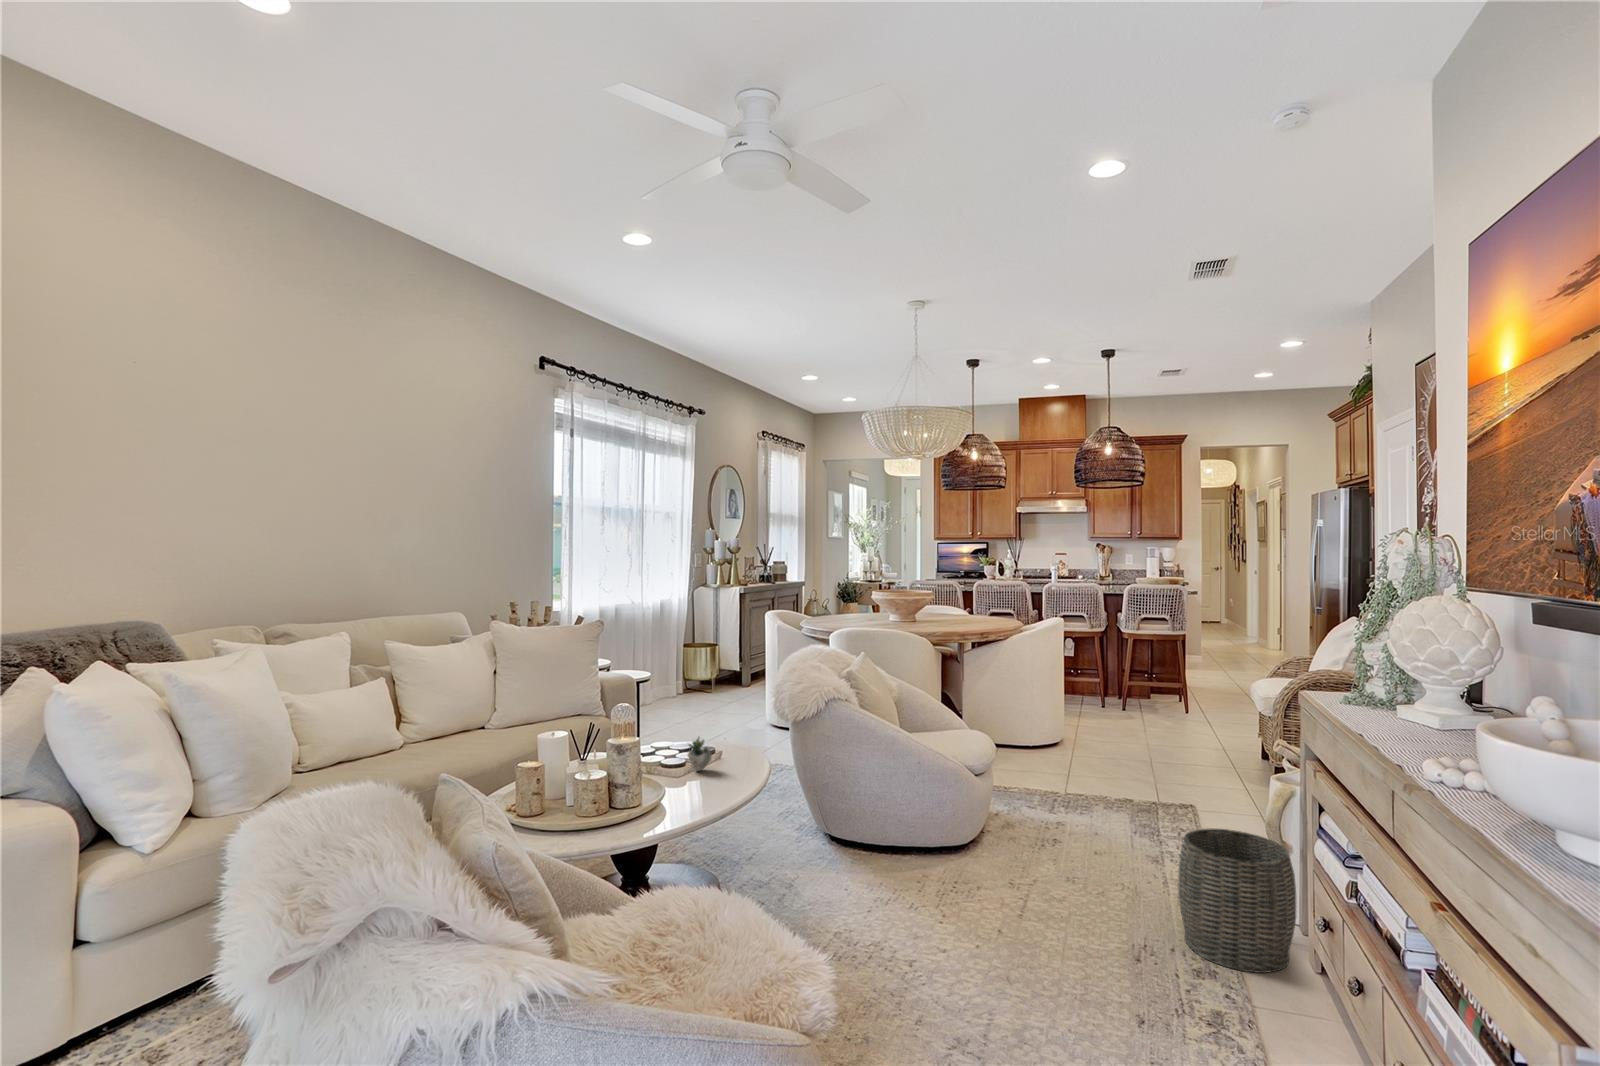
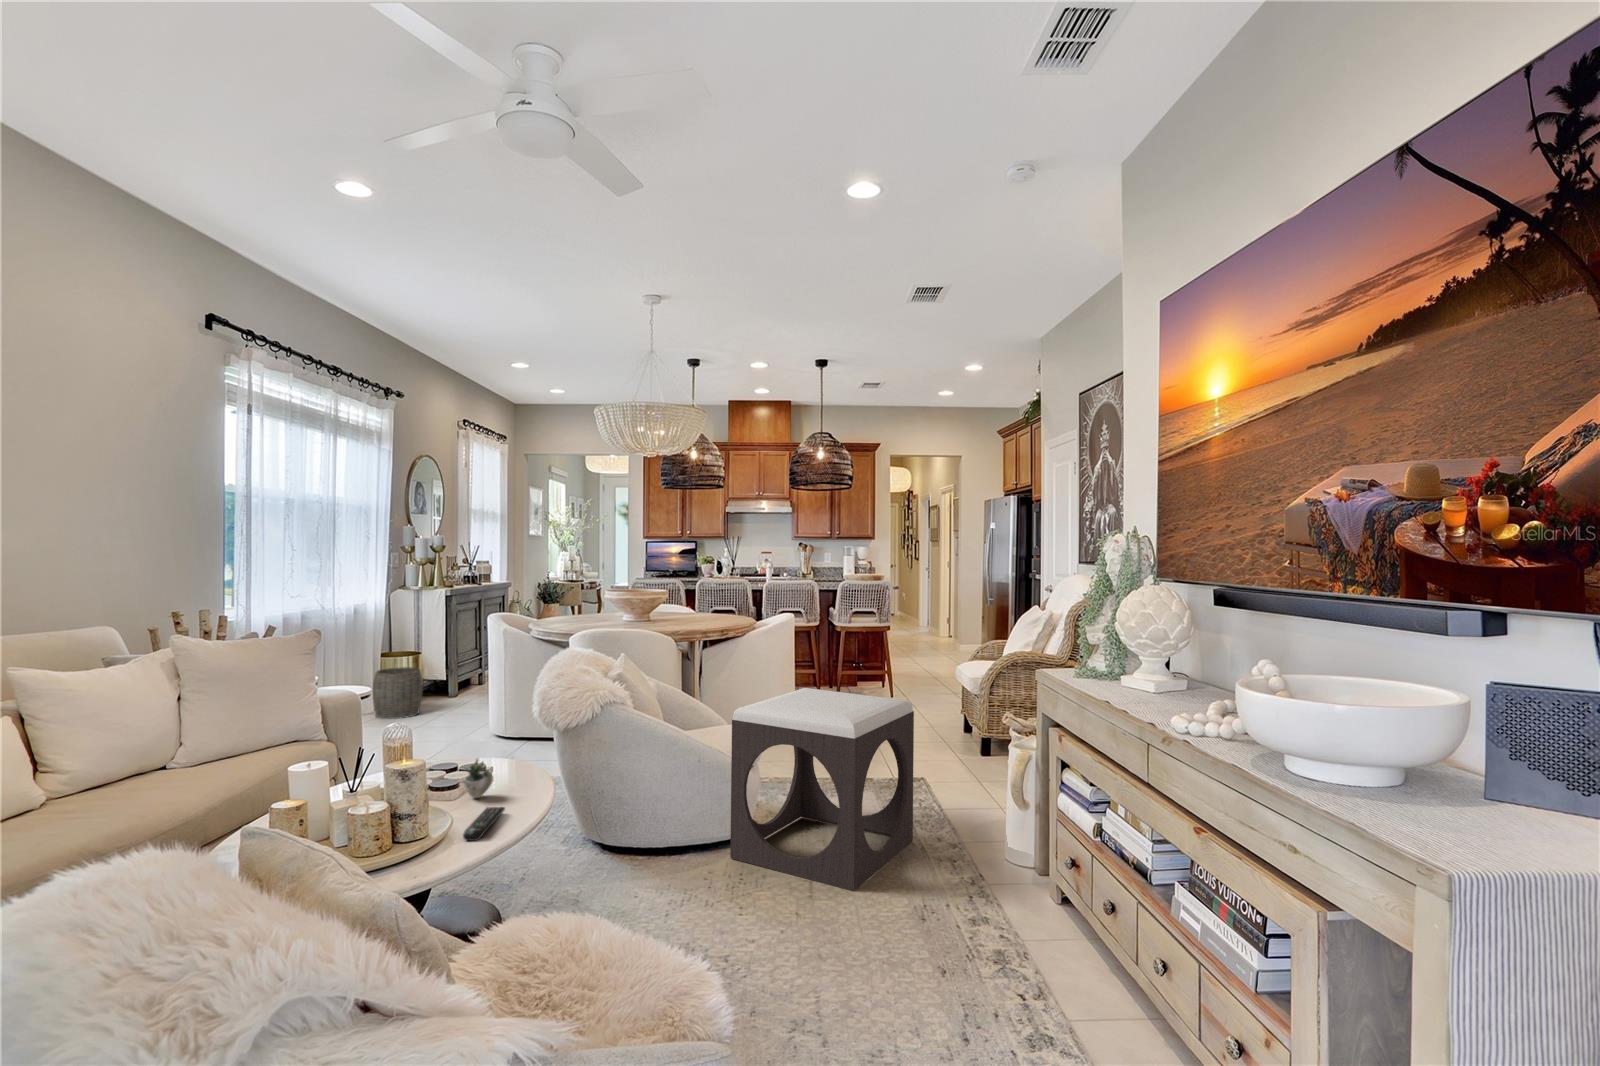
footstool: none [948,697,1157,917] -> present [730,688,914,891]
remote control: none [671,779,714,806] -> present [463,807,505,841]
woven basket: present [1178,828,1296,973] -> present [373,667,423,719]

